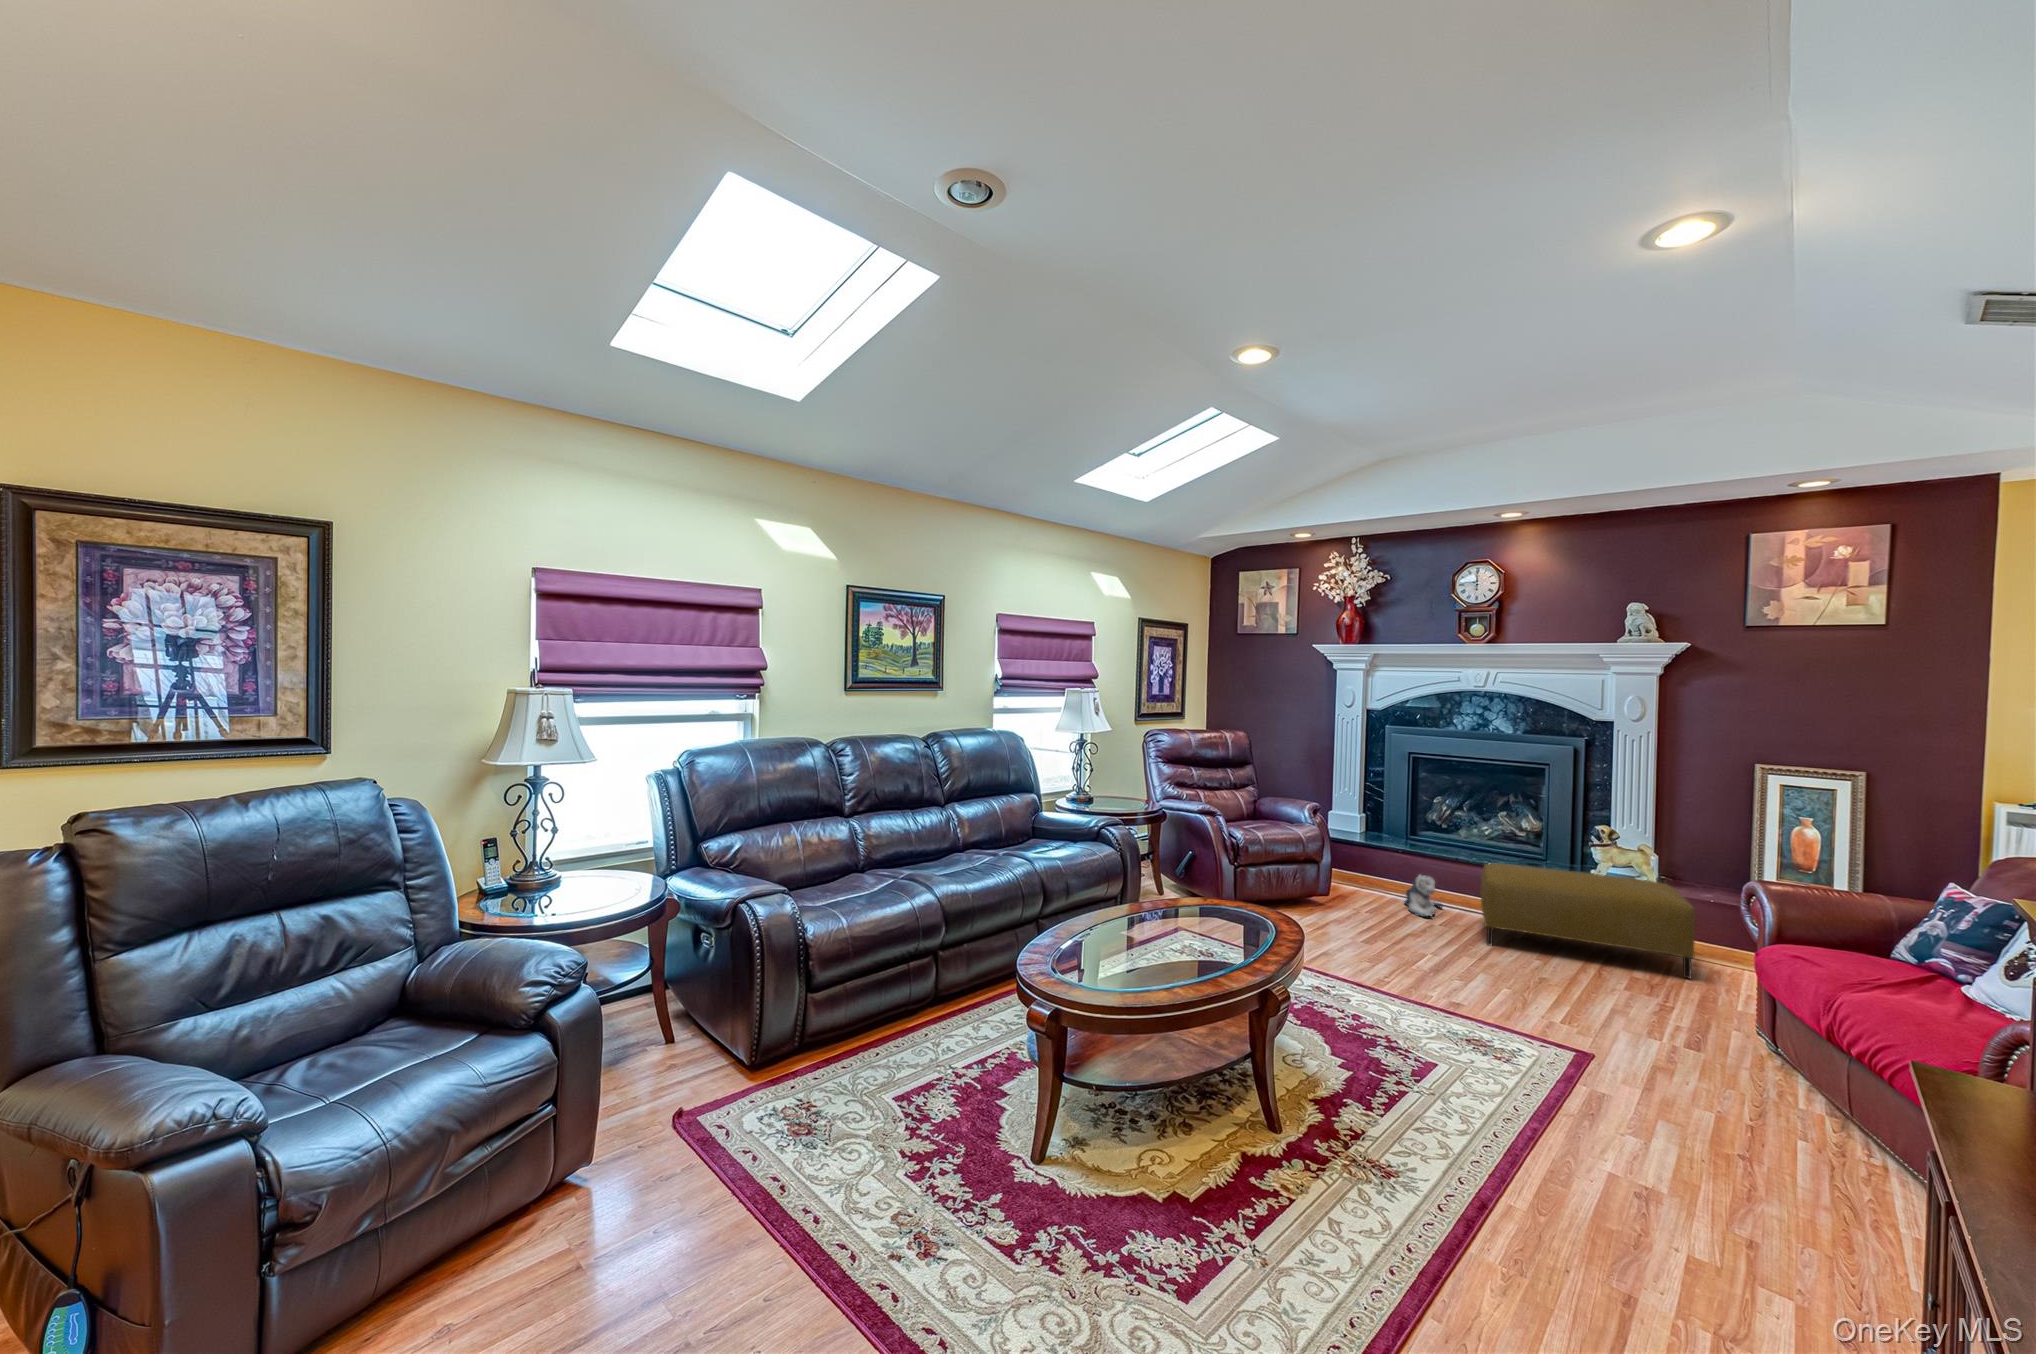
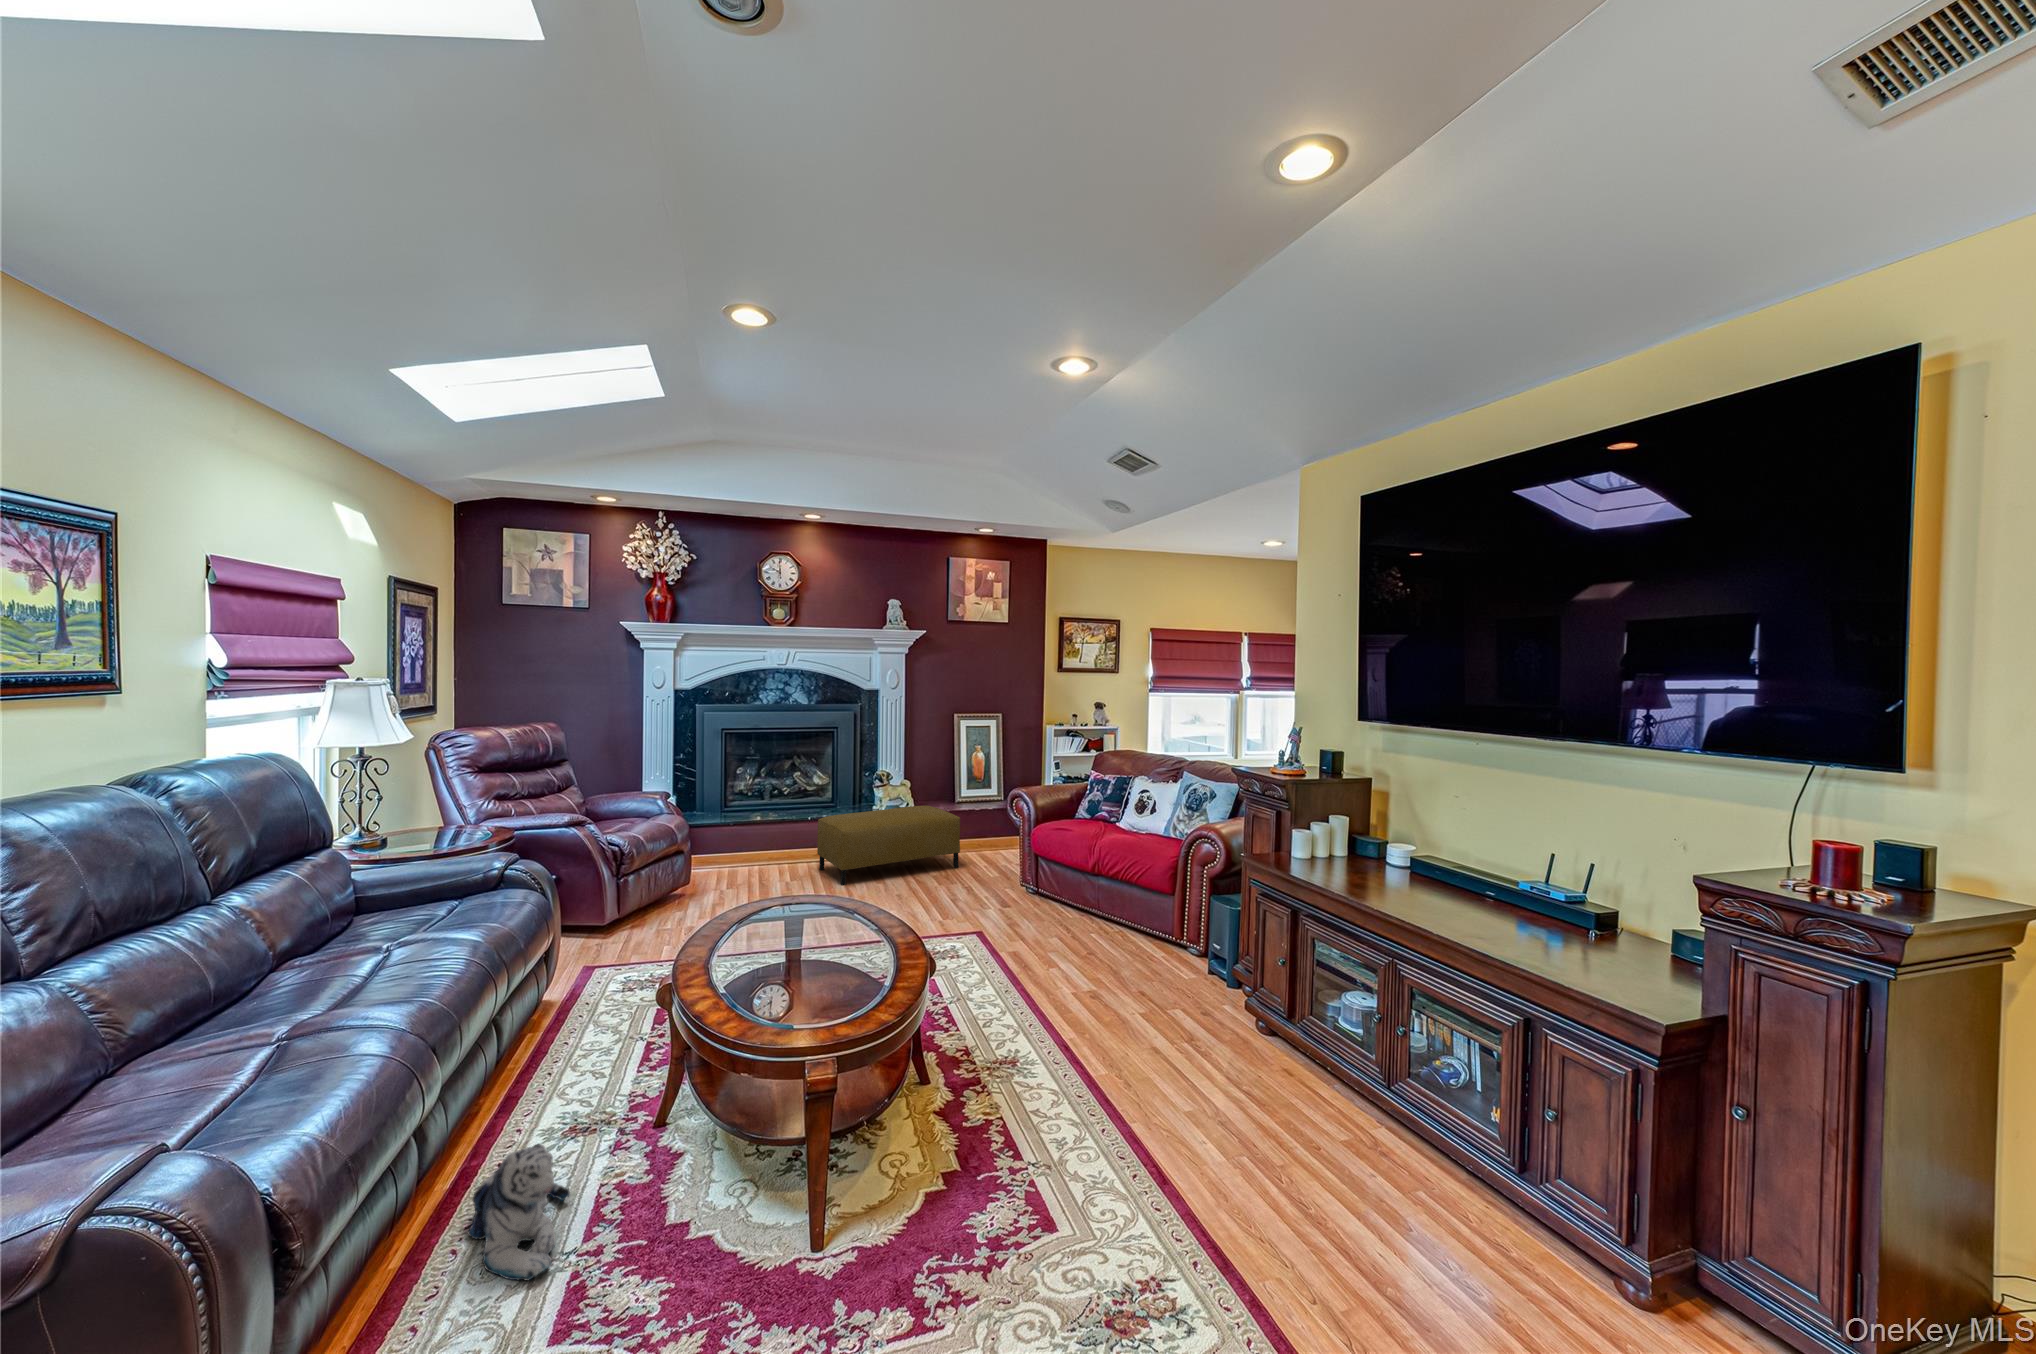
plush toy: present [1404,875,1443,917] -> present [468,1144,570,1280]

